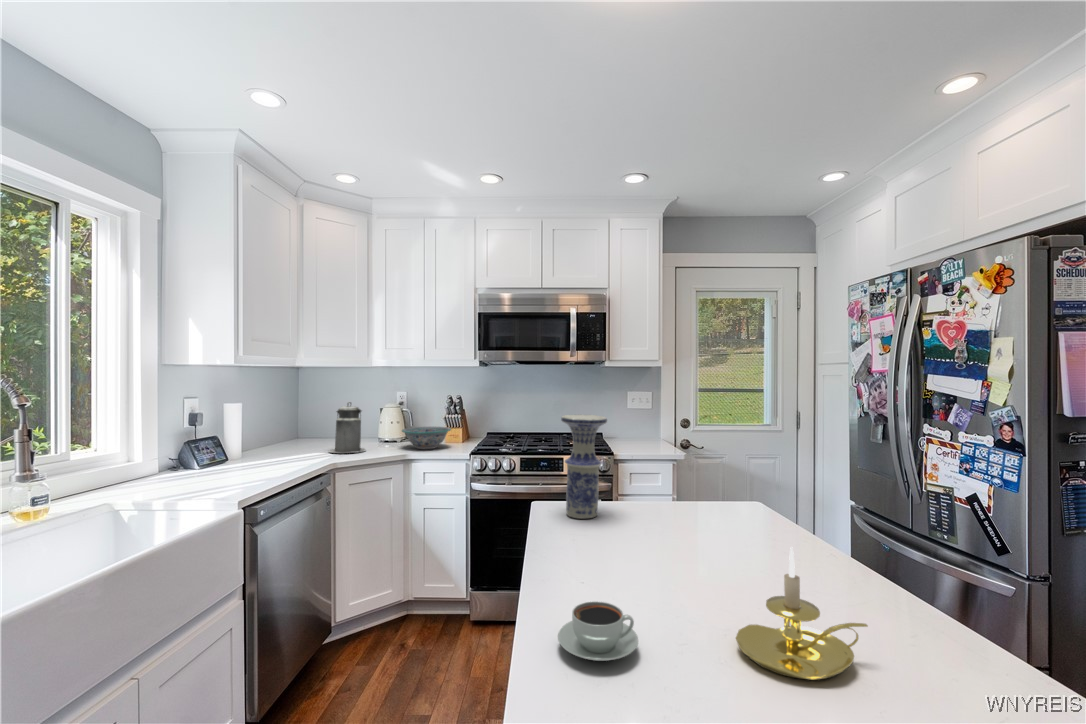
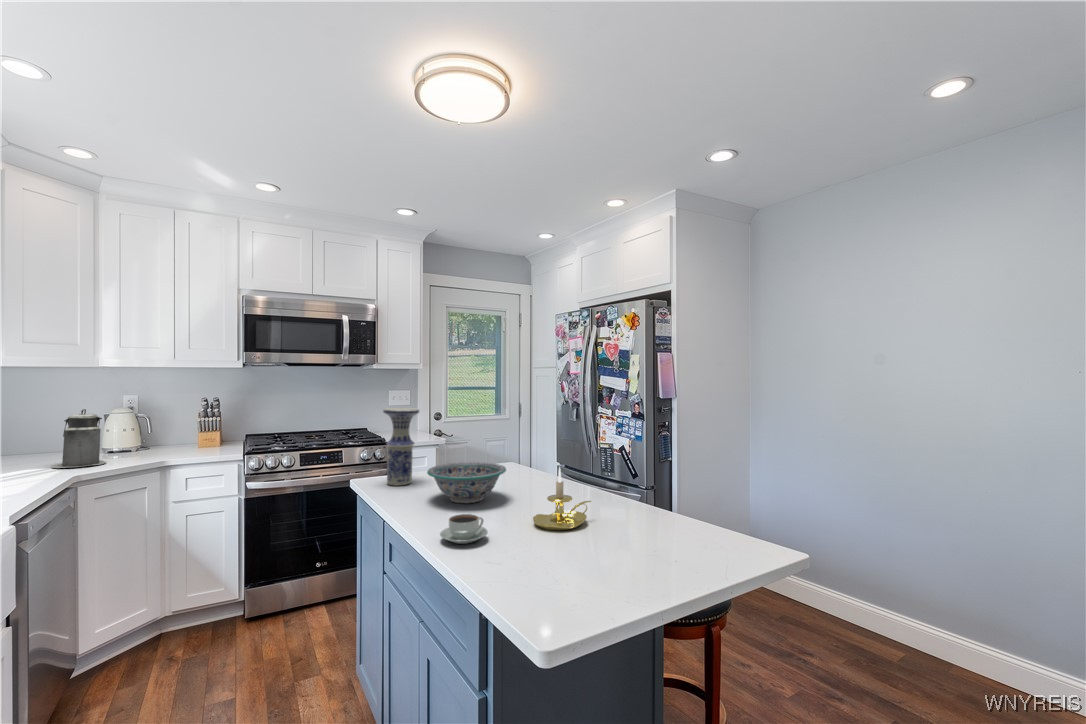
decorative bowl: present [402,427,451,449] -> present [427,462,506,503]

